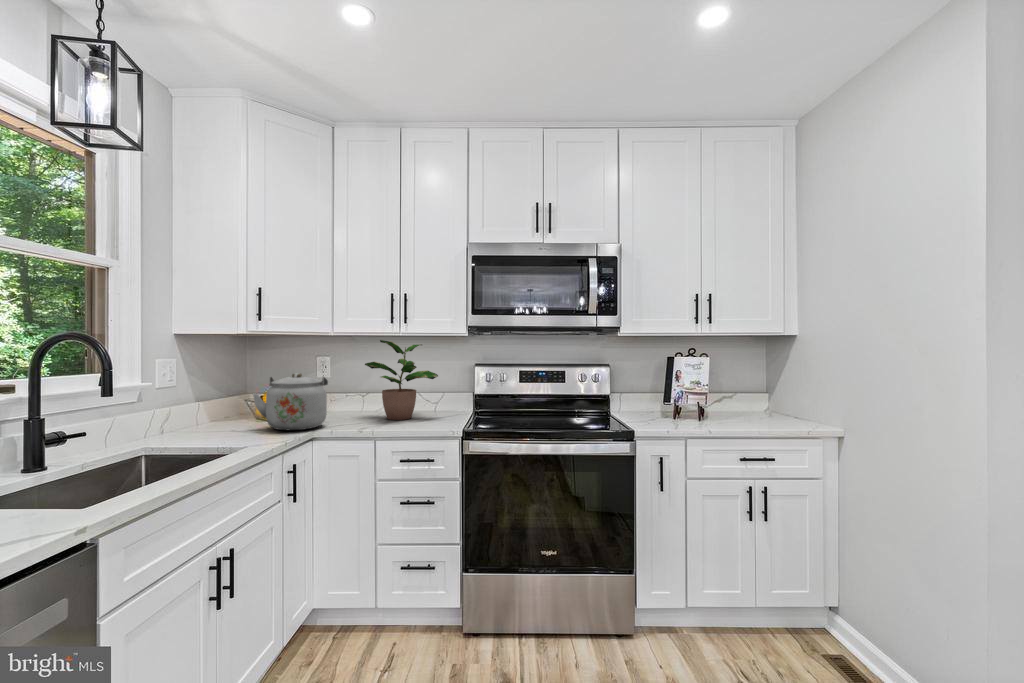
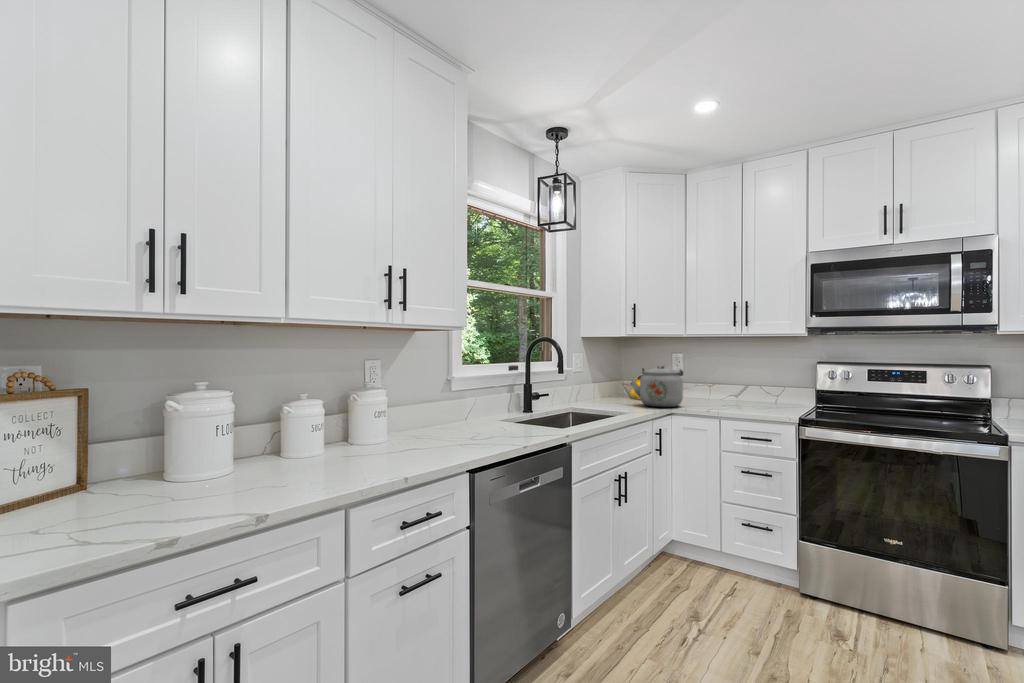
potted plant: present [365,340,438,420] -> none [713,341,779,407]

